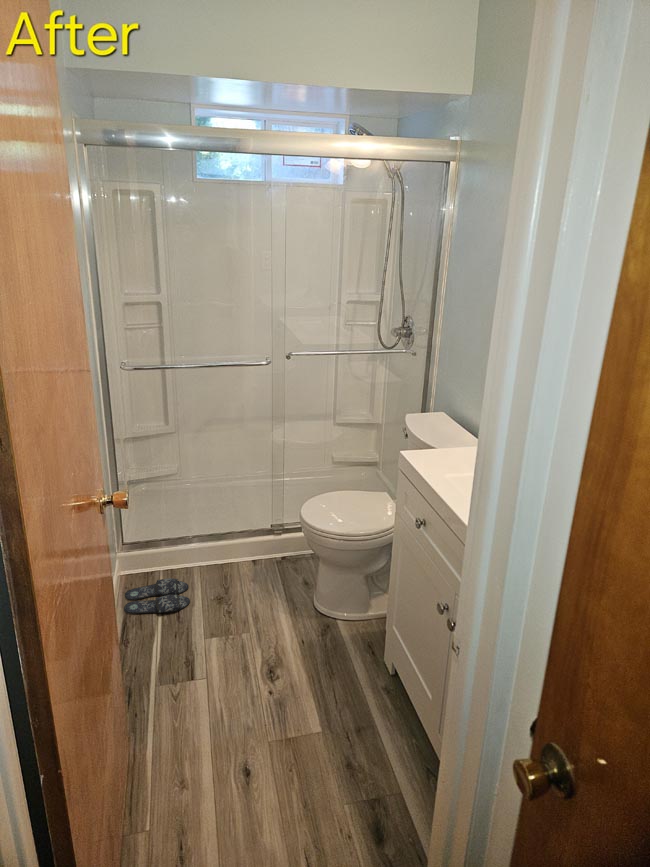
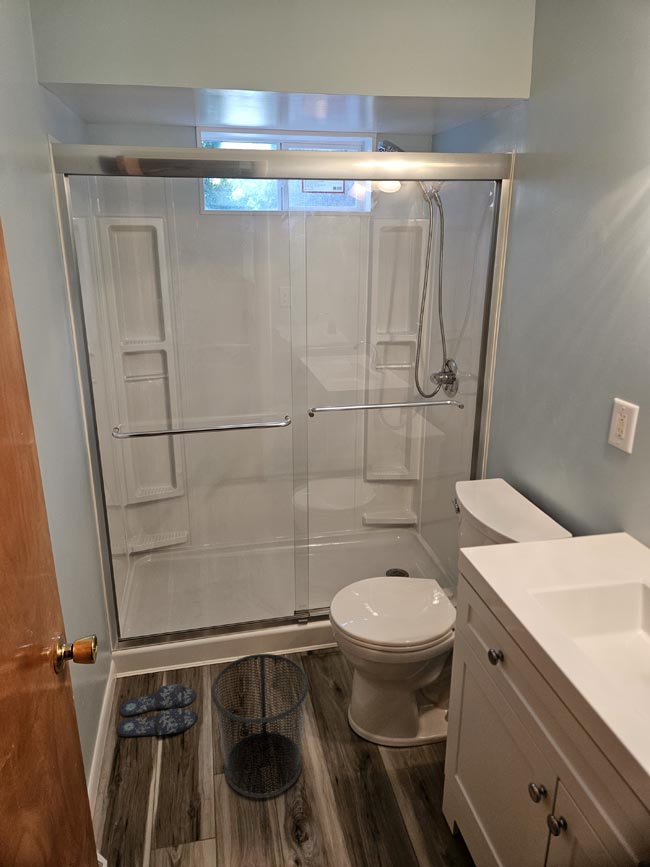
waste bin: none [204,546,282,653] -> present [212,654,308,798]

